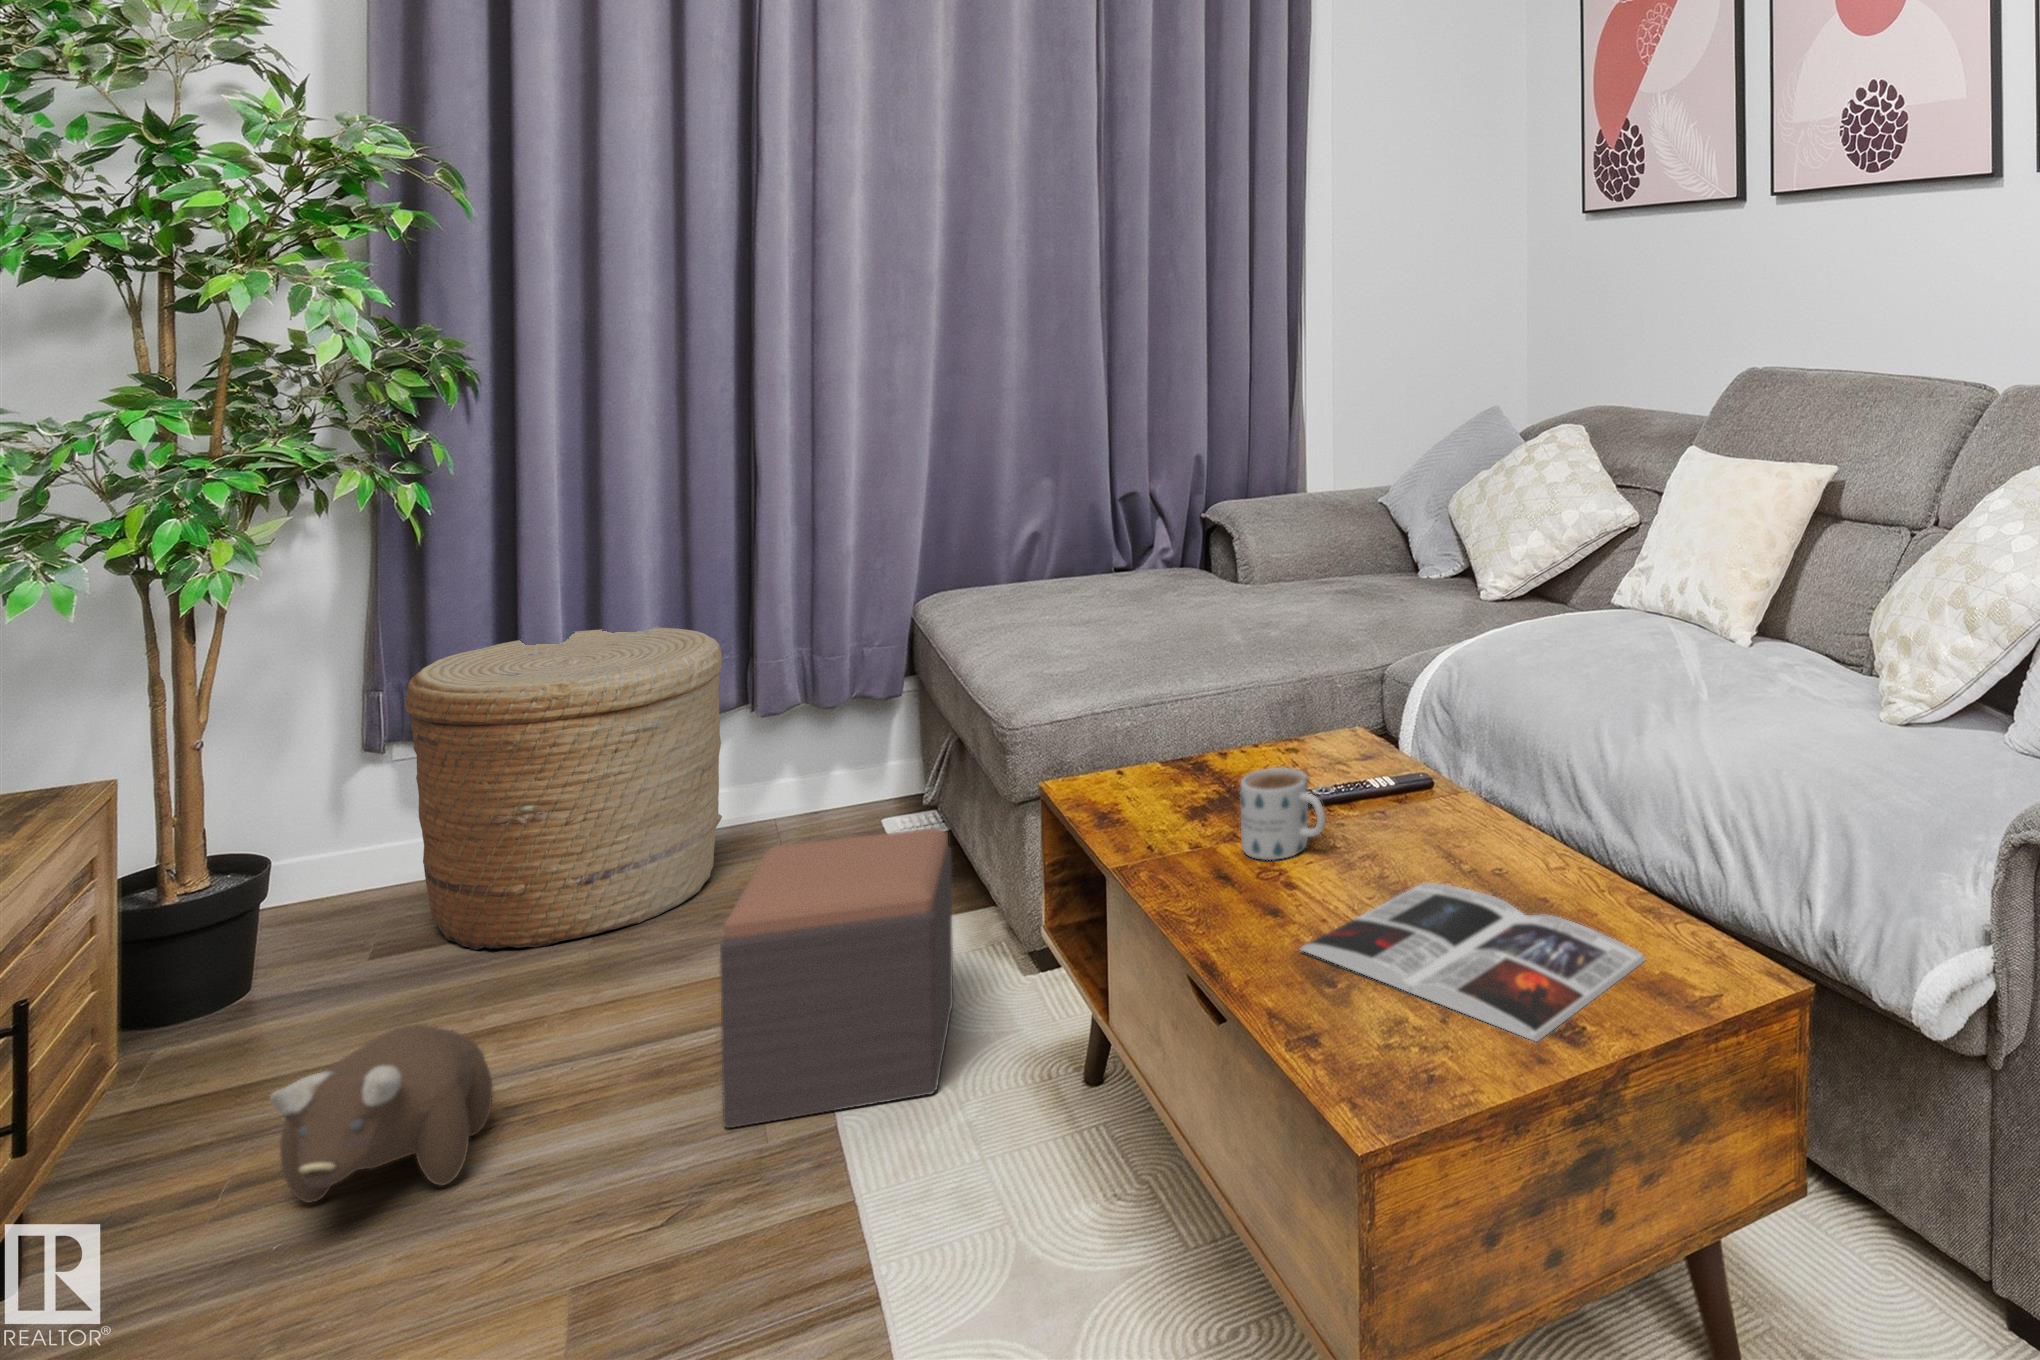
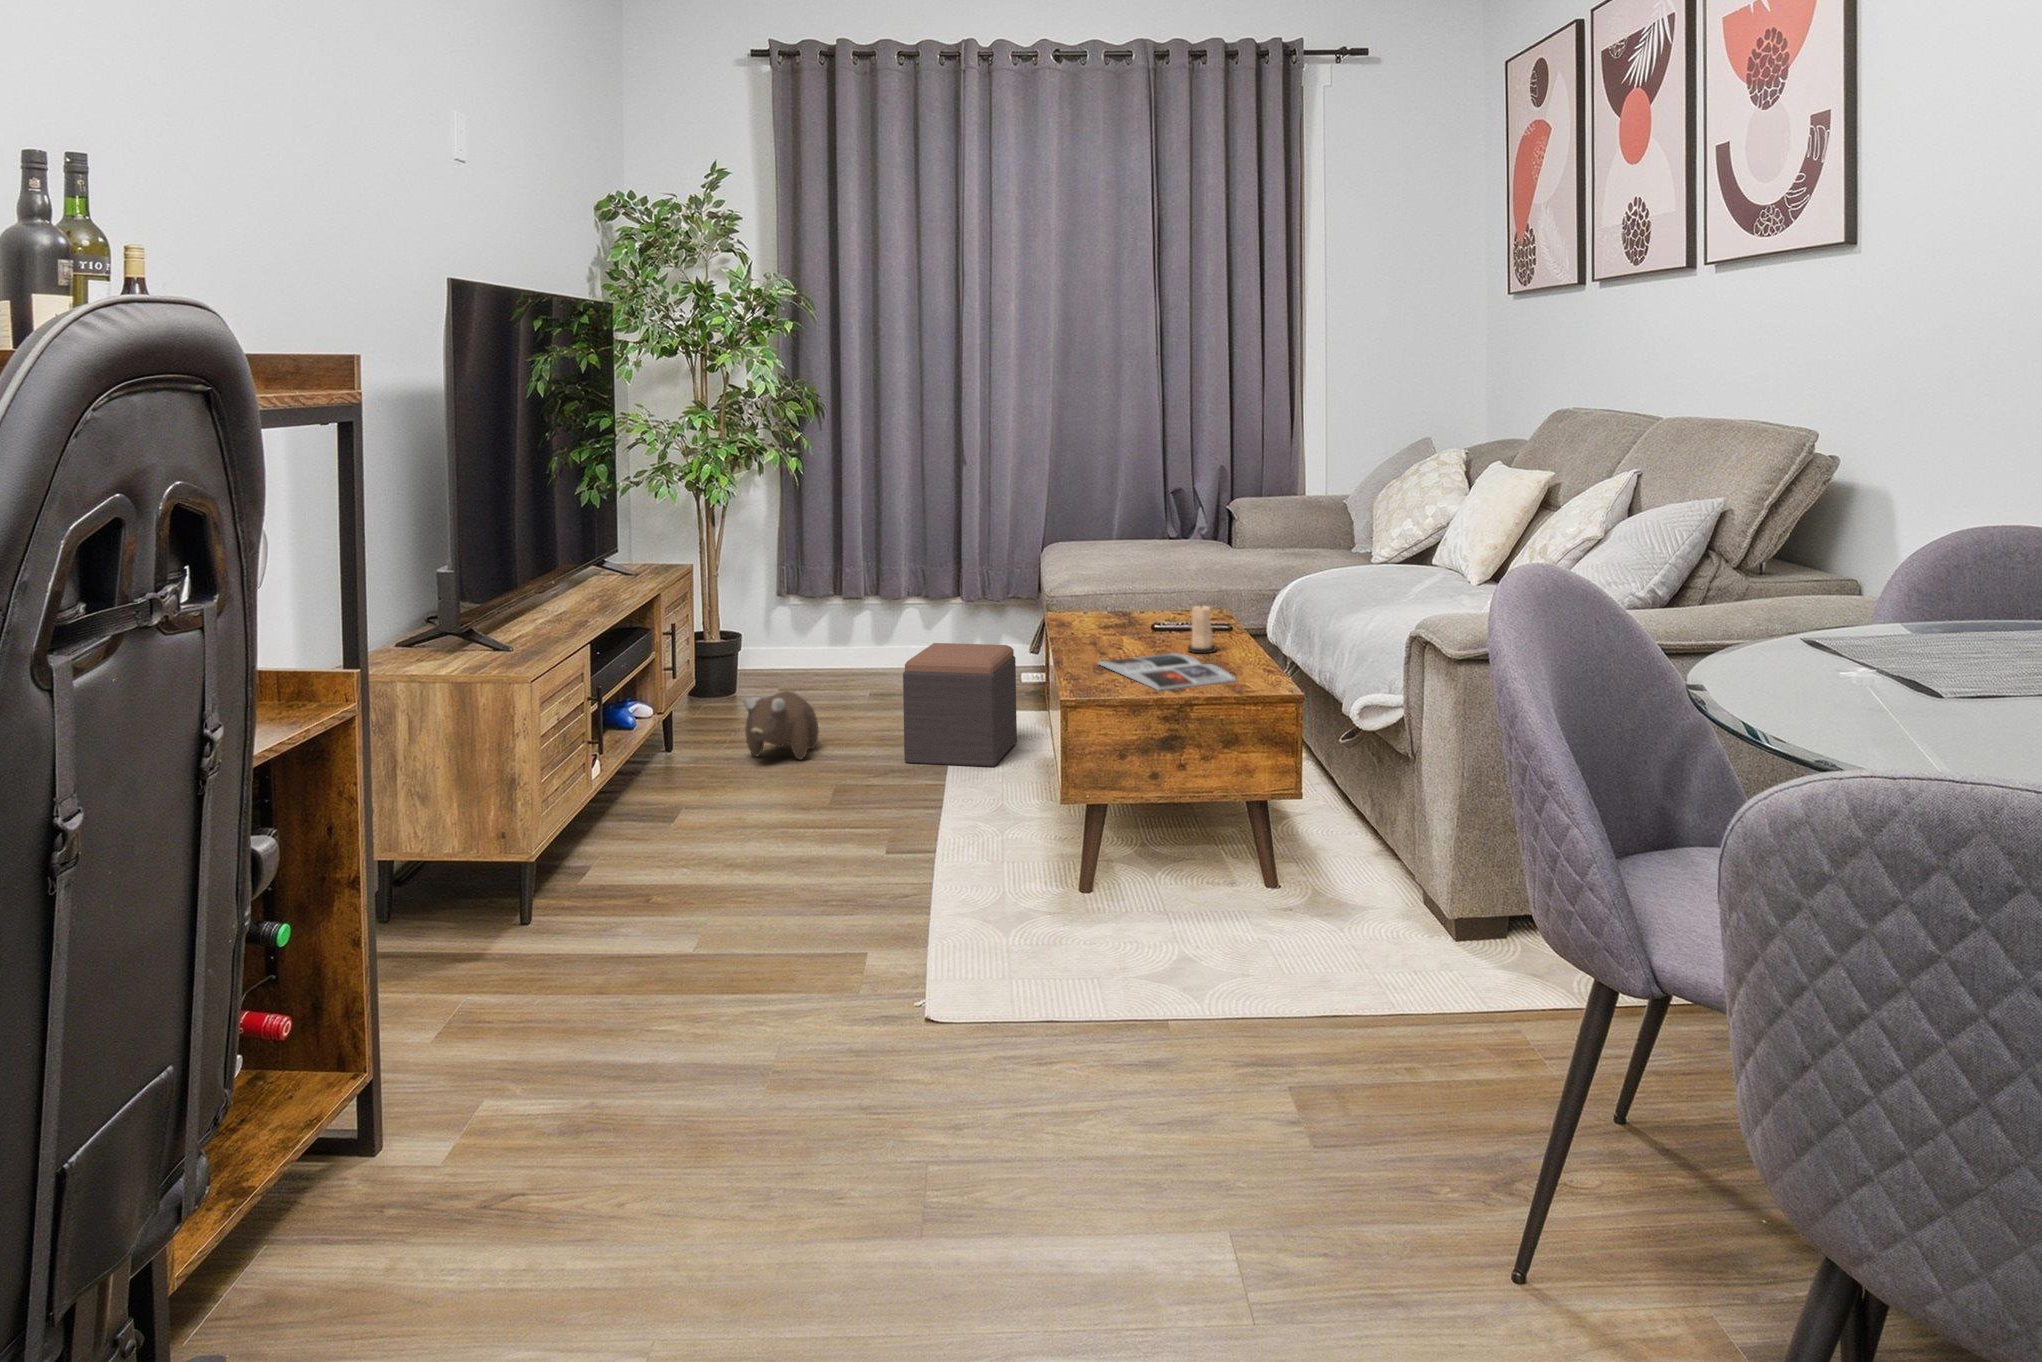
basket: present [405,628,722,950] -> none [792,547,931,701]
candle: none [1429,762,1484,866] -> present [1188,605,1216,653]
mug: present [1241,768,1325,860] -> none [1106,604,1142,644]

